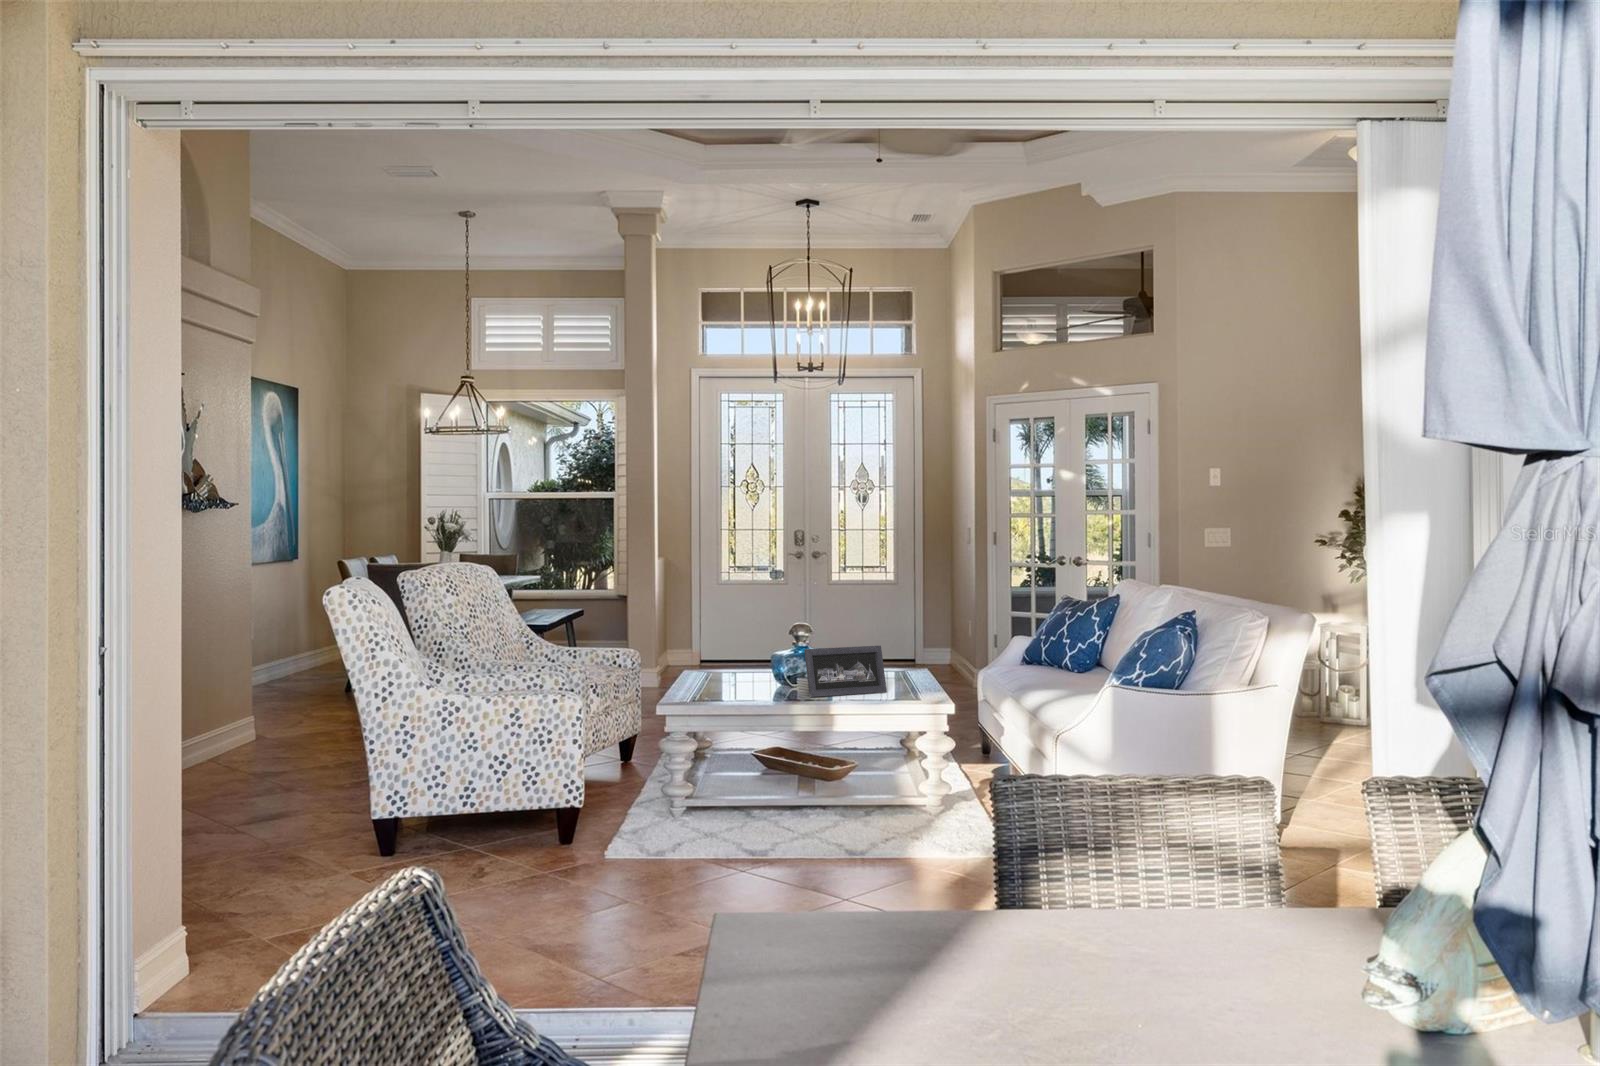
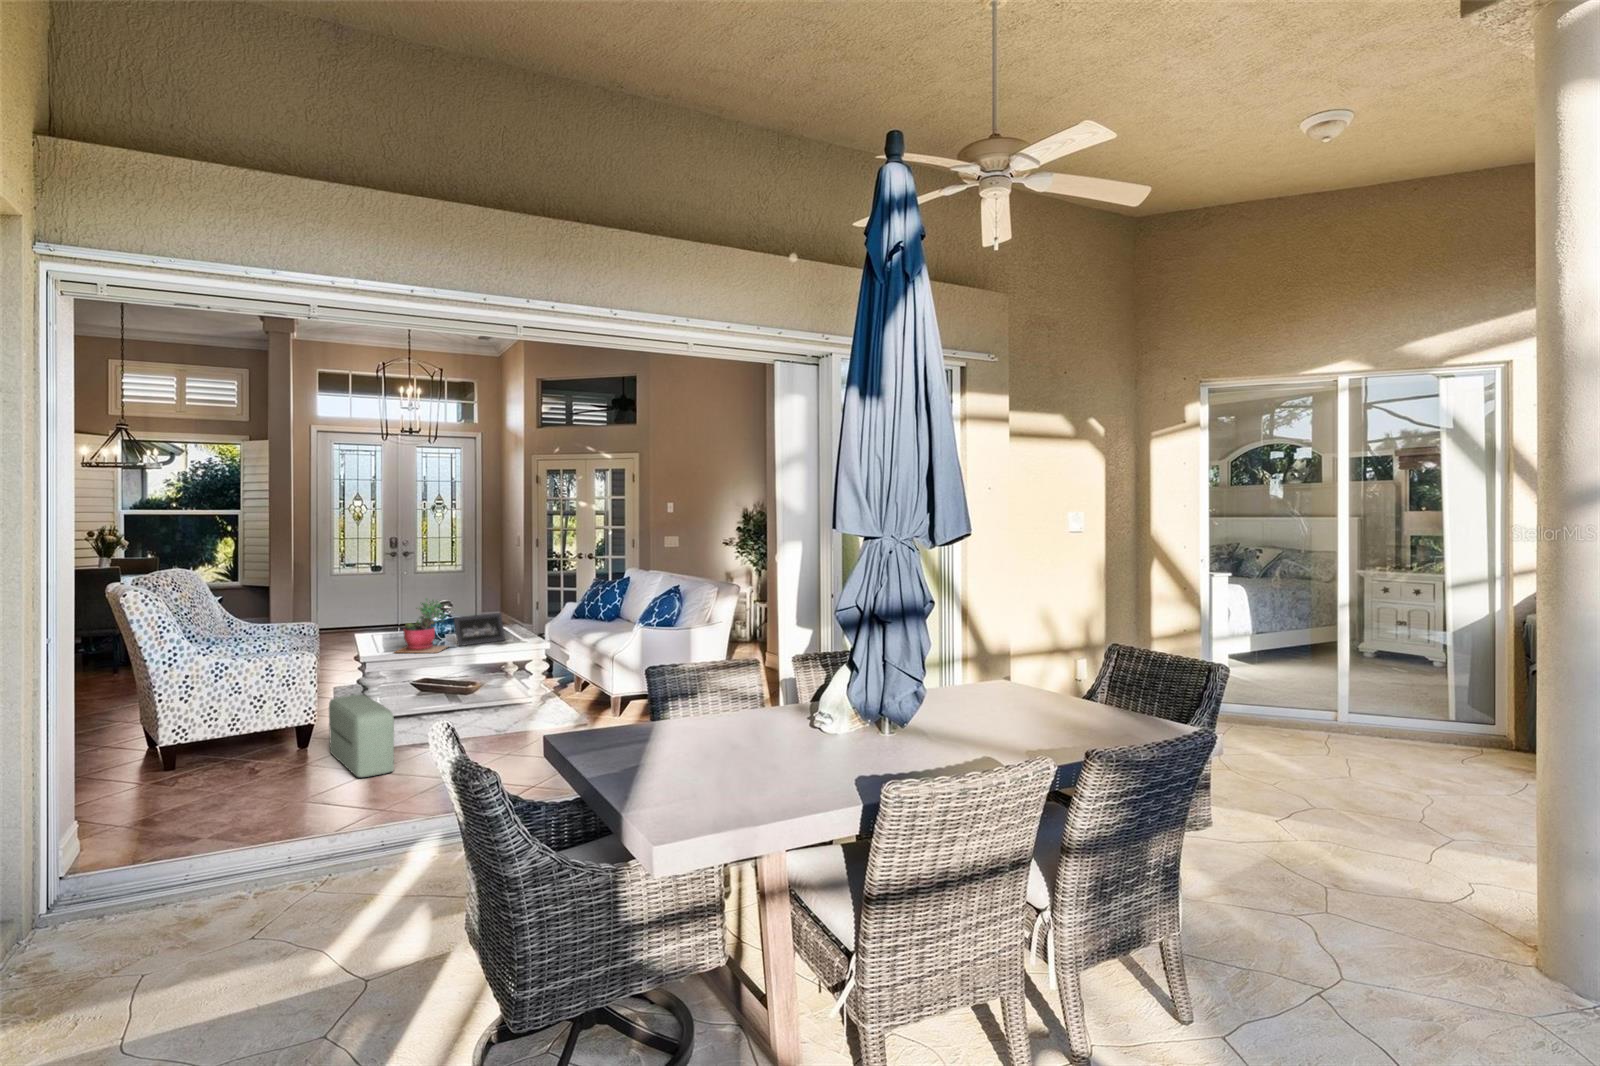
succulent plant: none [709,615,798,707] -> present [396,598,448,653]
pouf: none [591,768,662,917] -> present [329,695,394,777]

